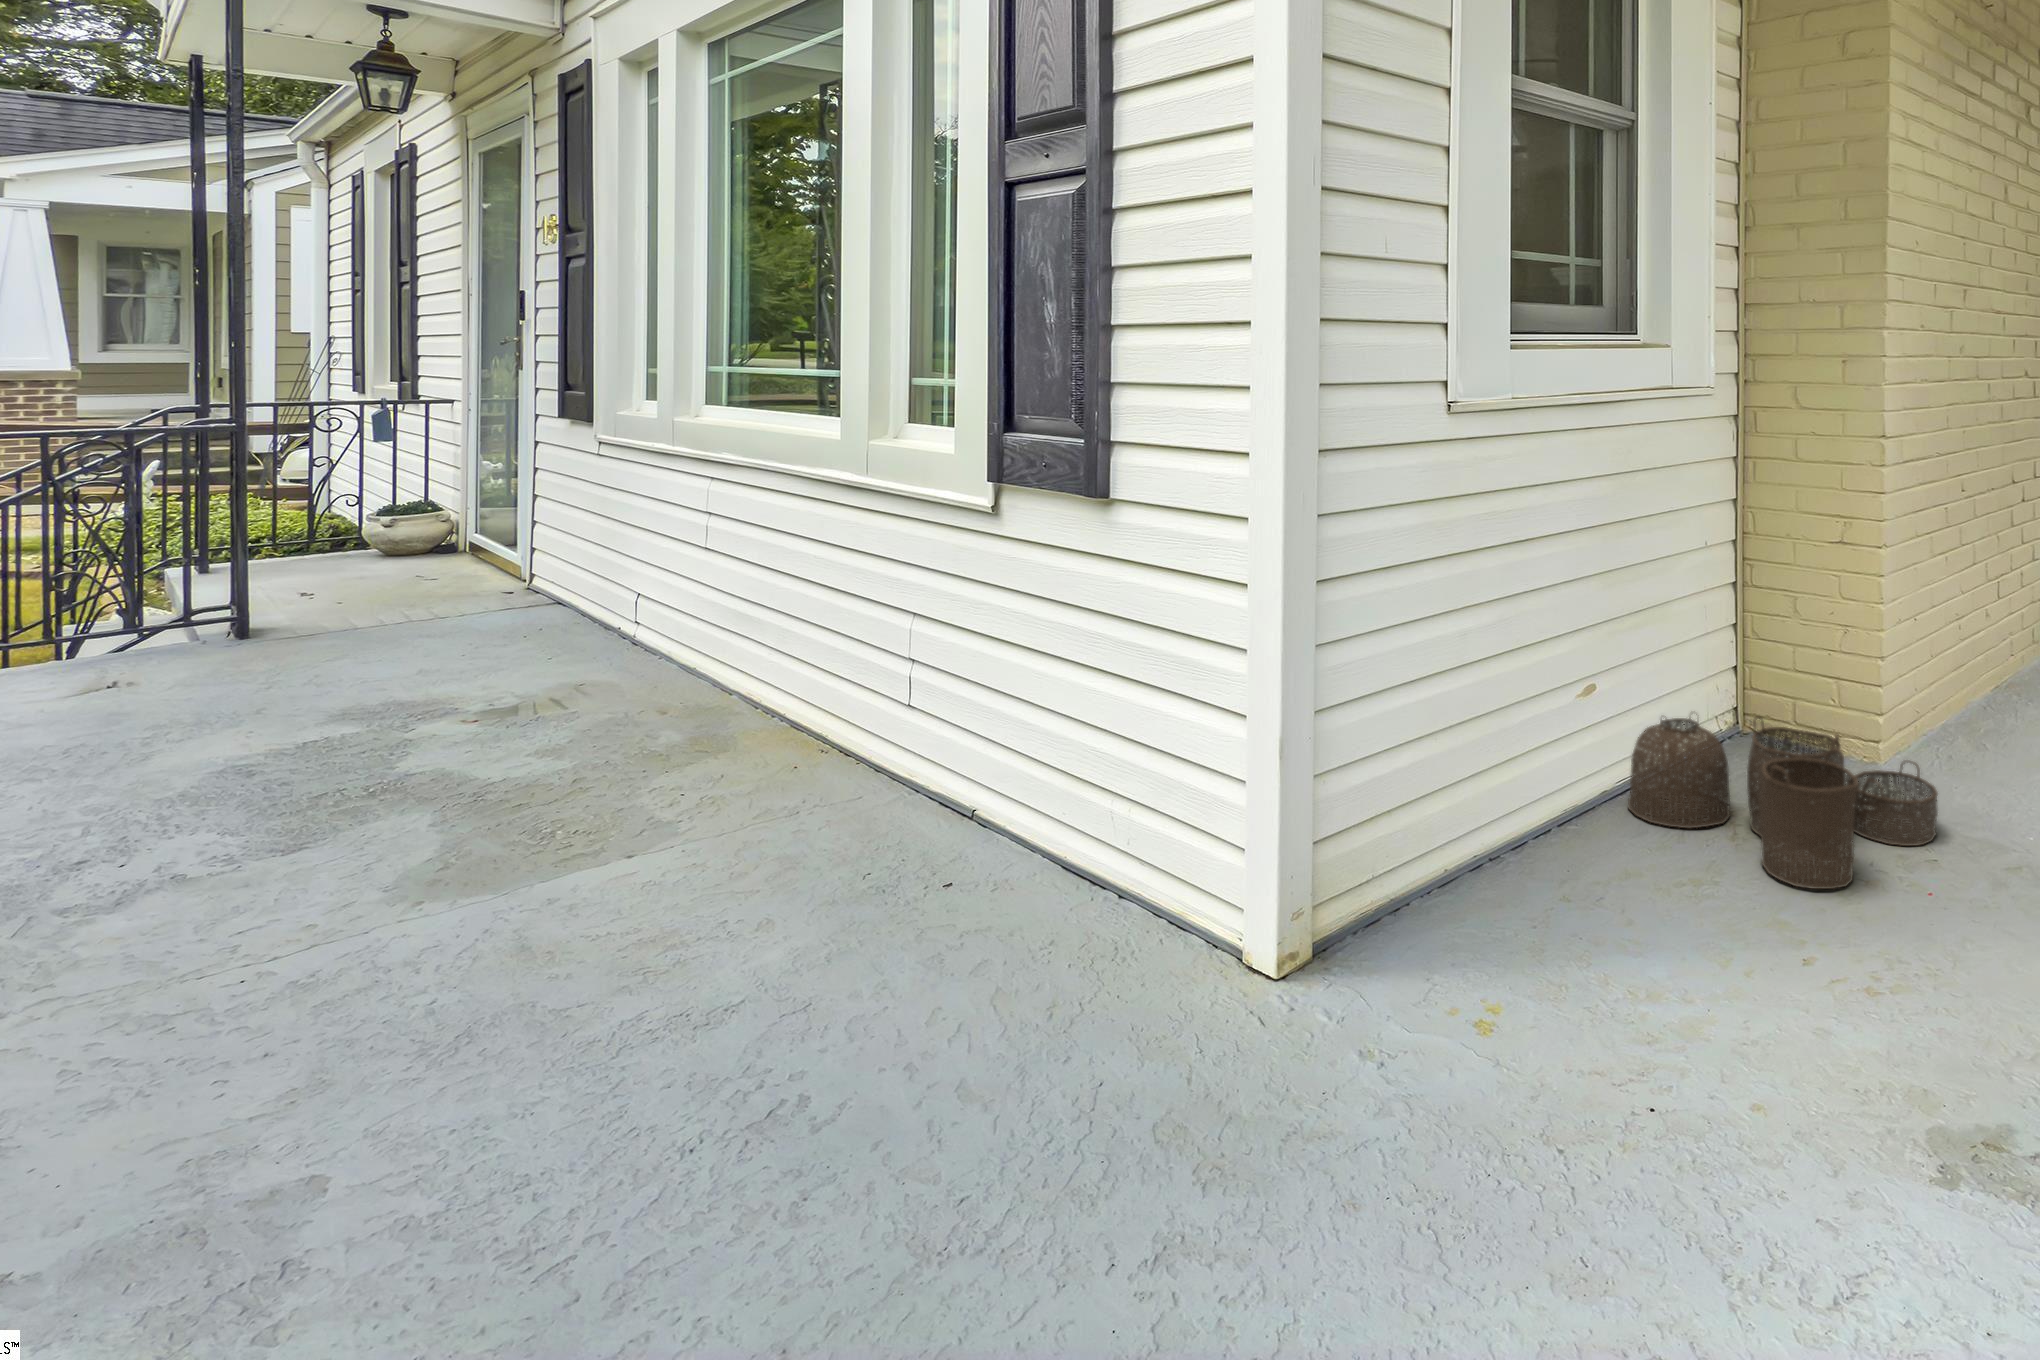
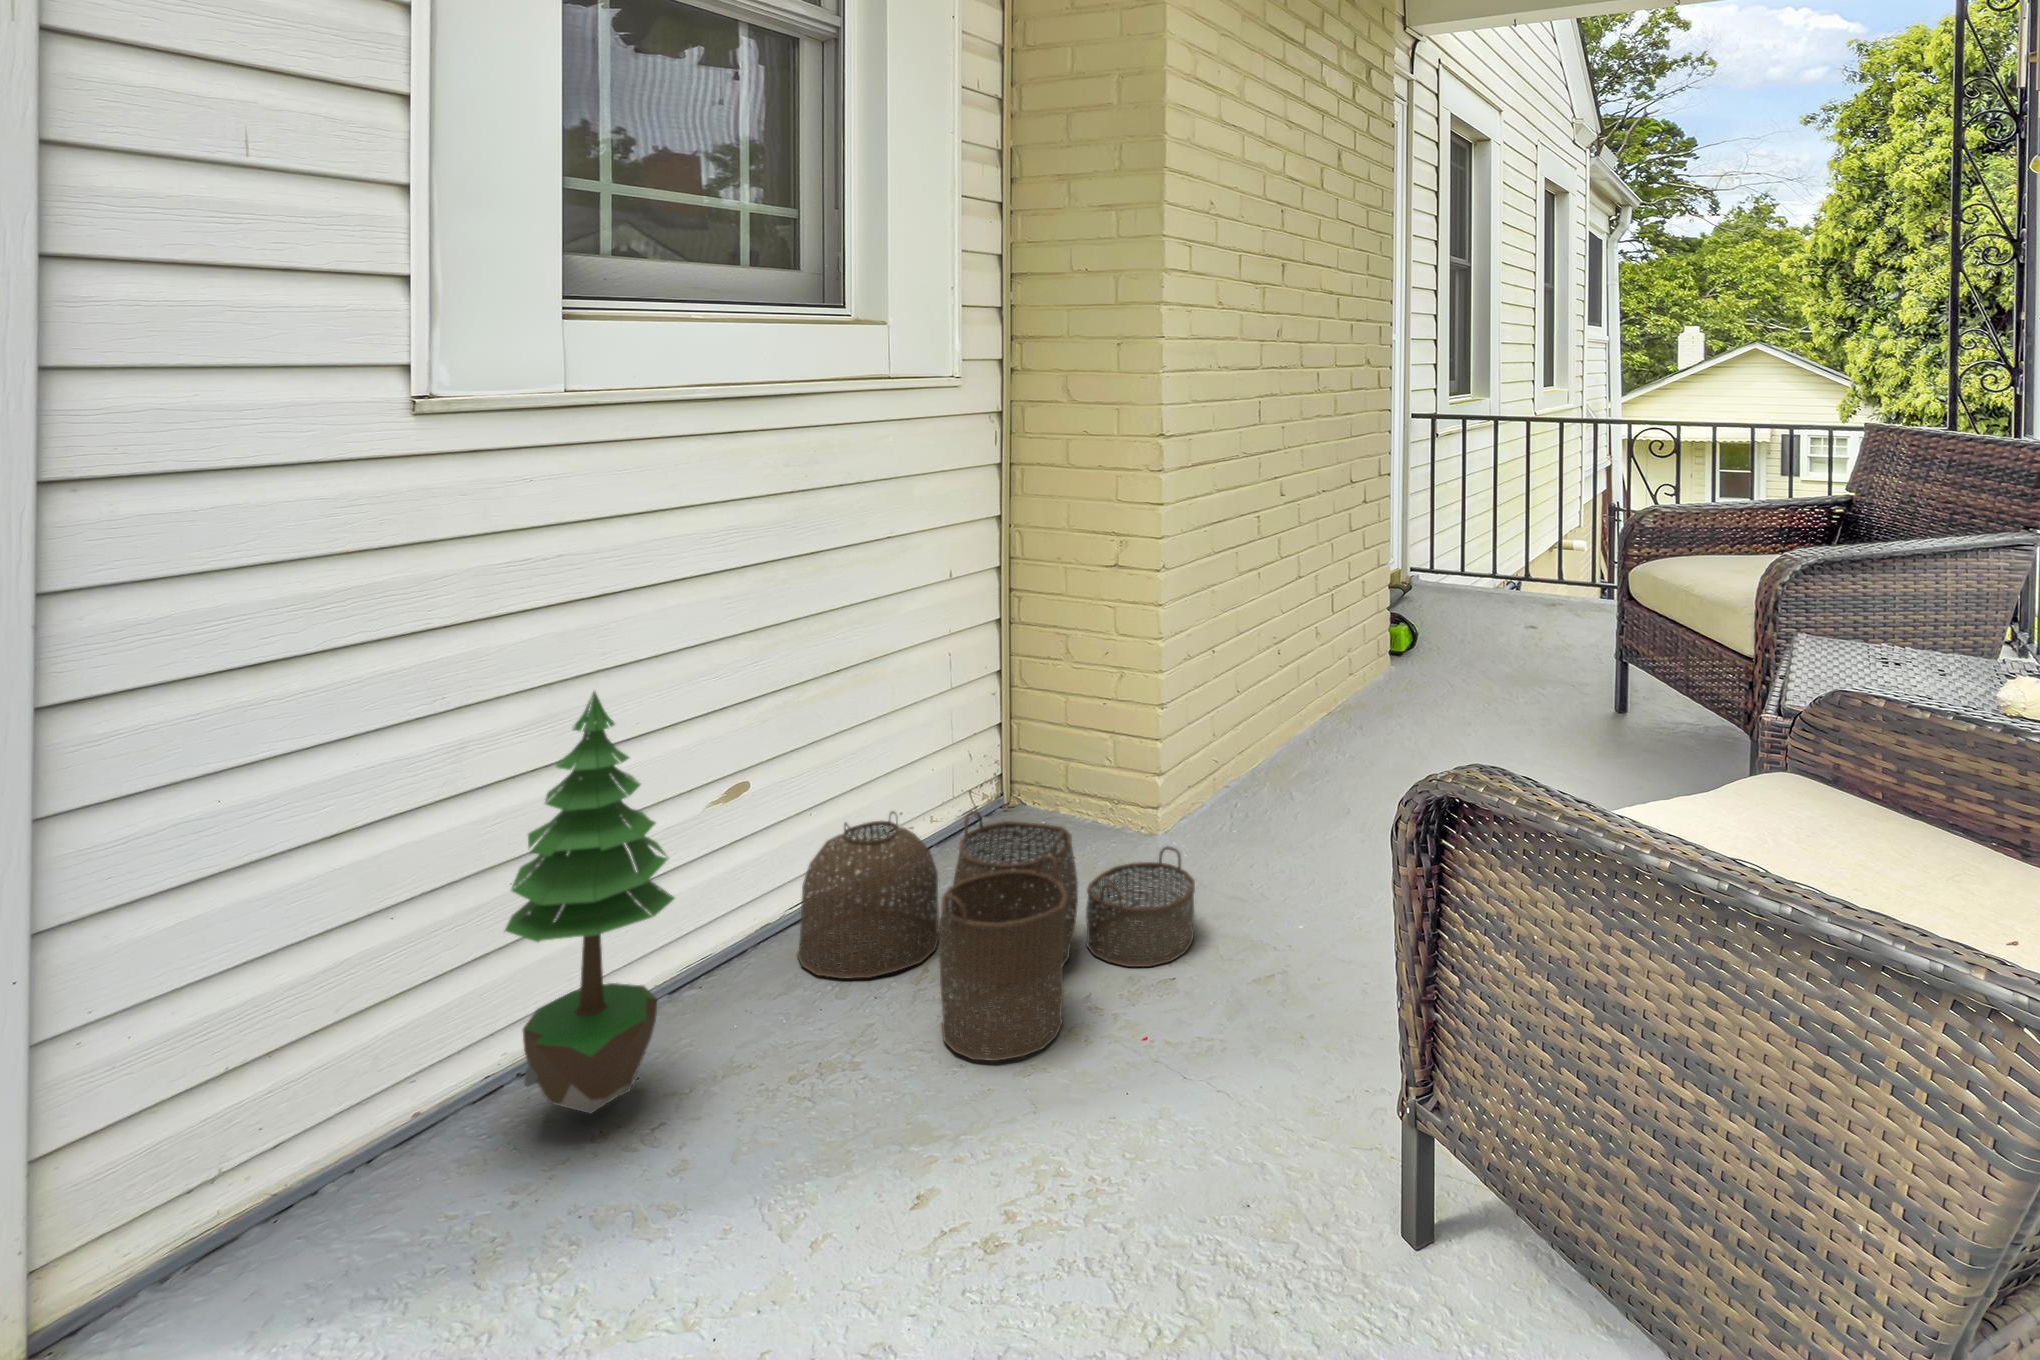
potted tree: none [1492,599,1593,883] -> present [505,691,674,1114]

